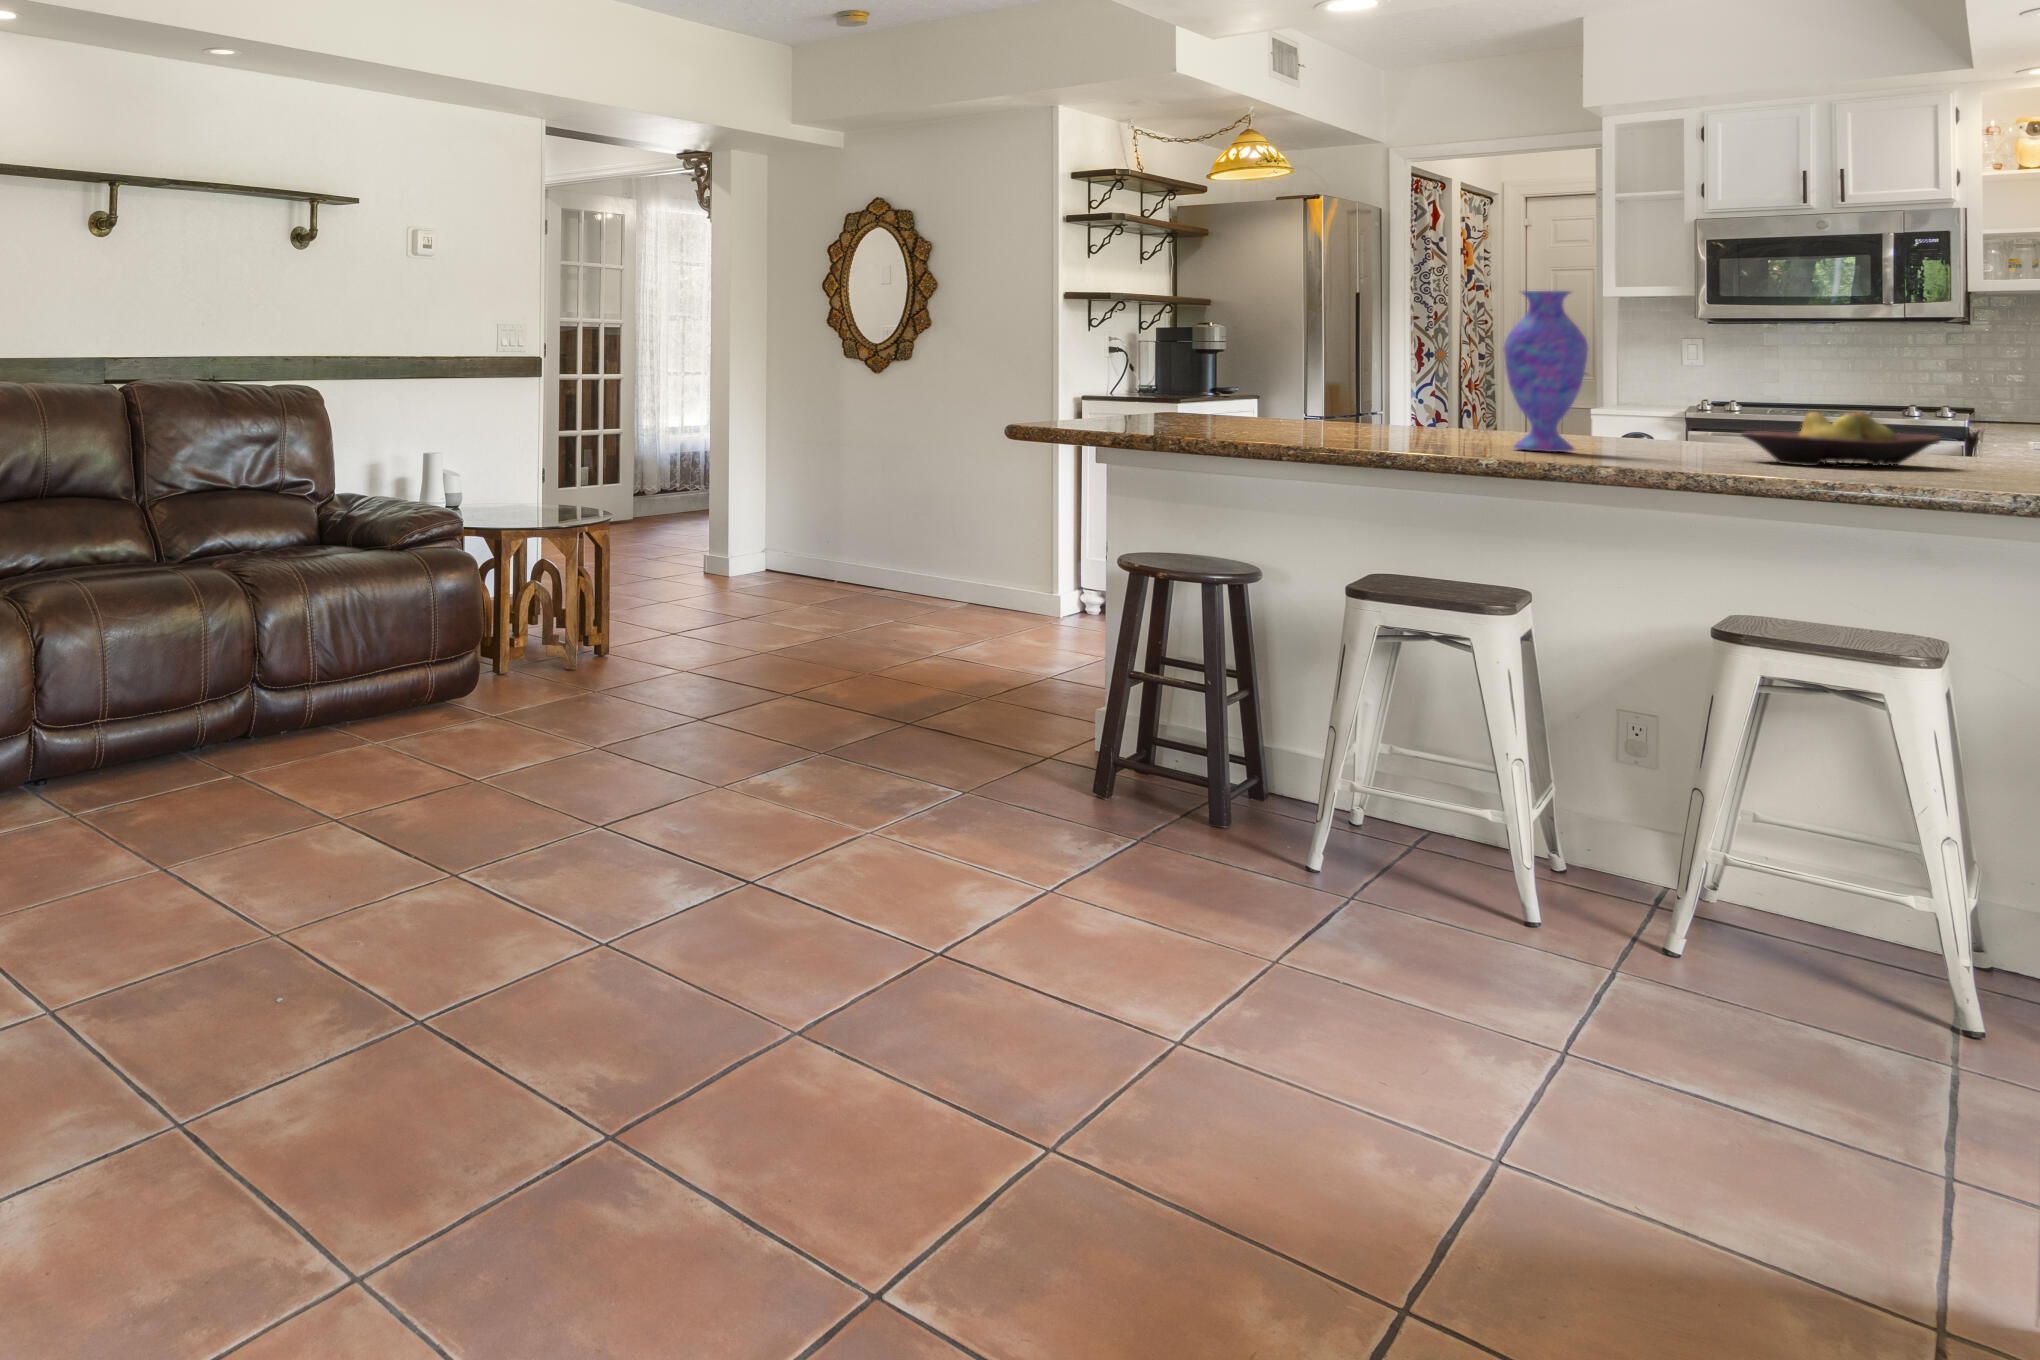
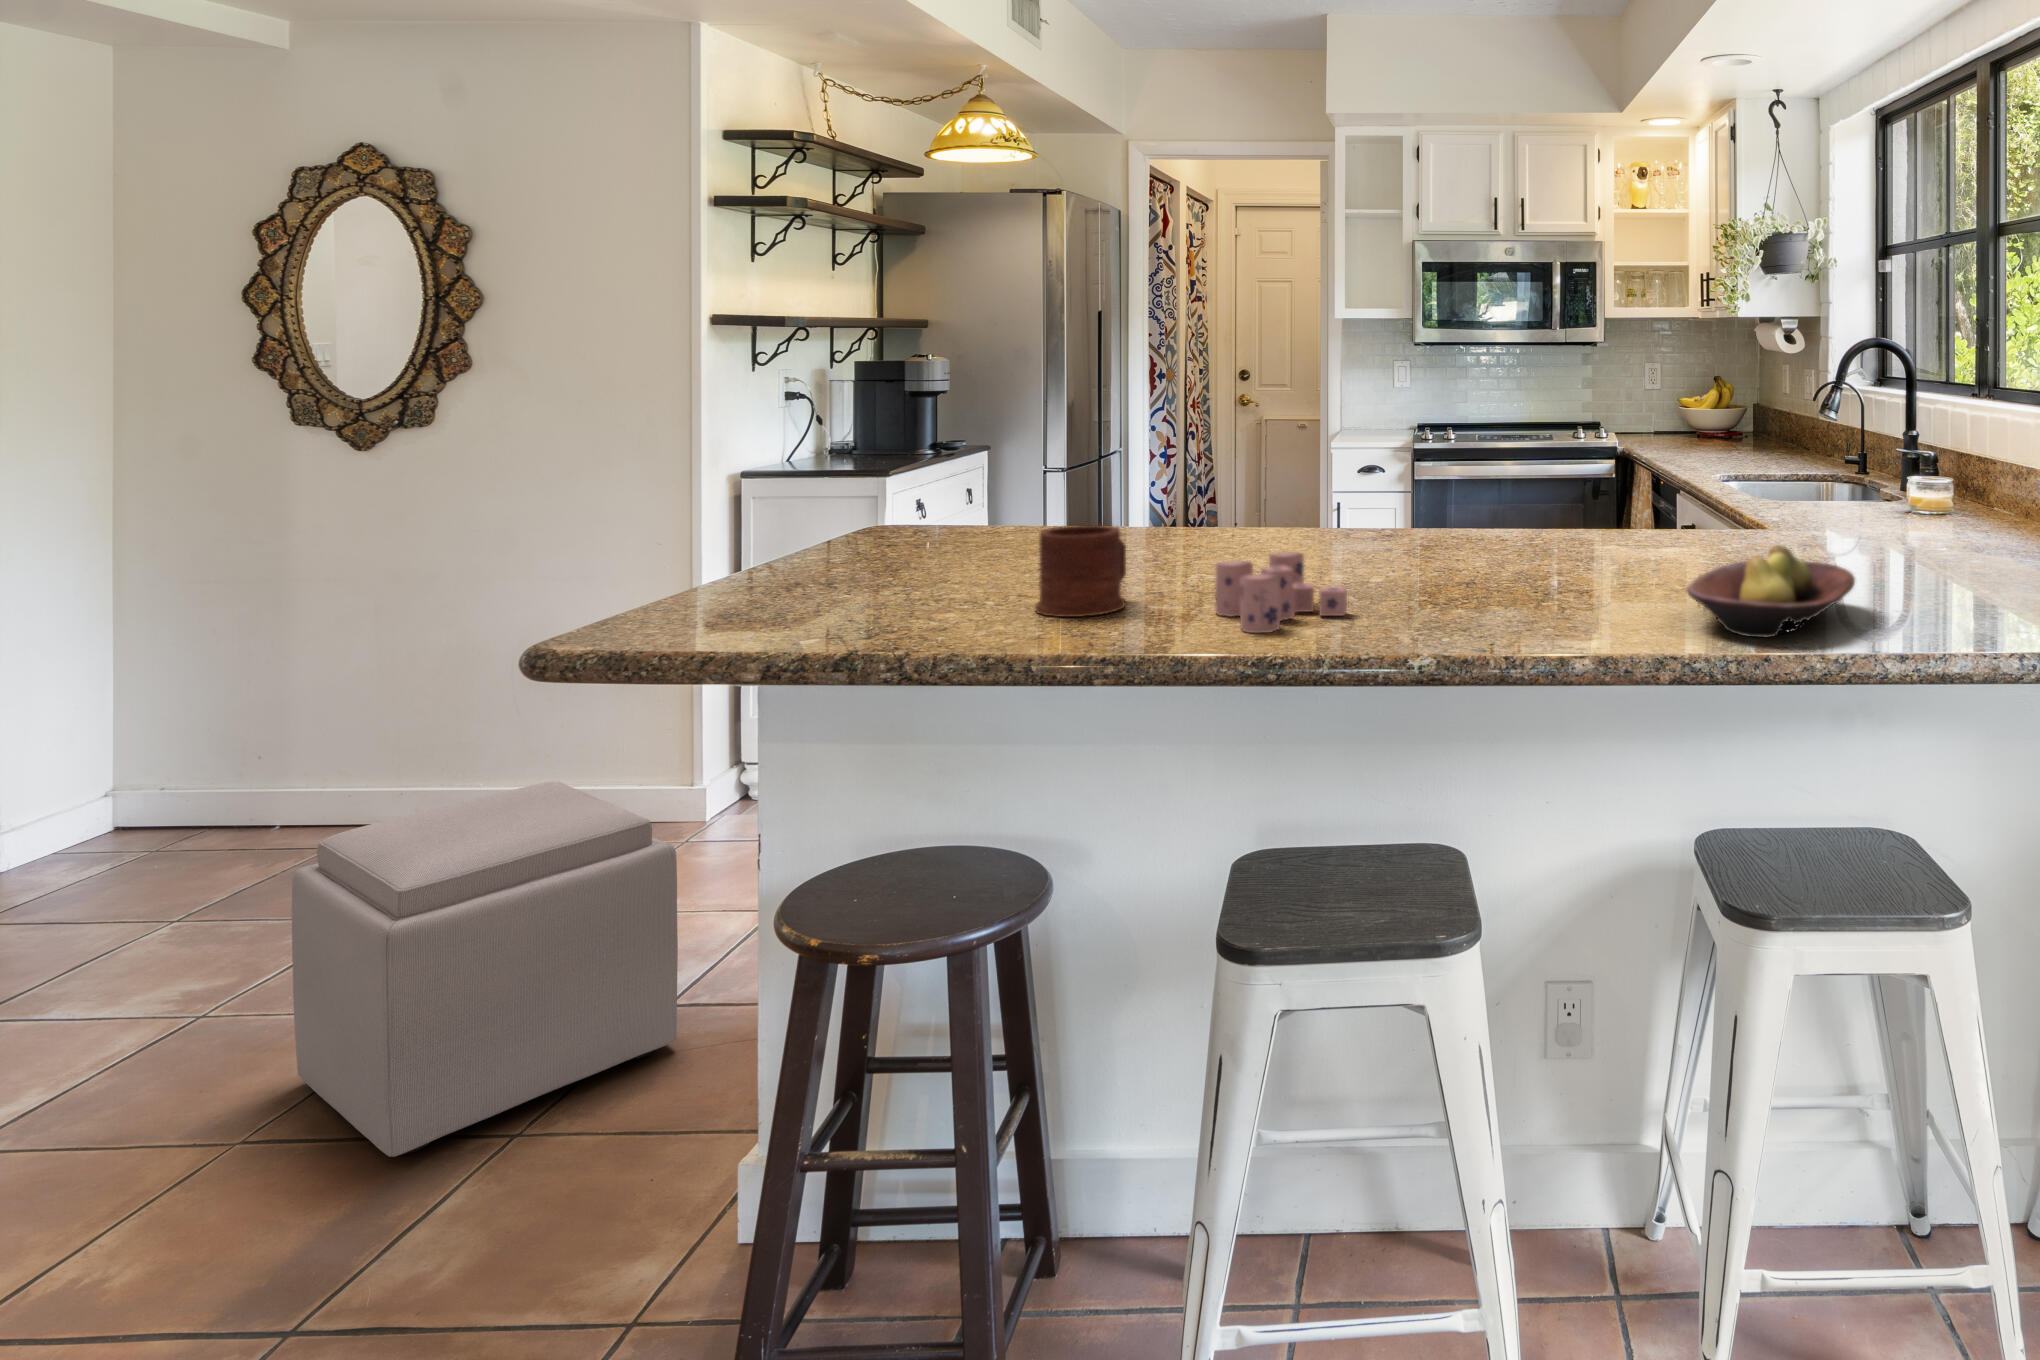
vase: present [1503,291,1588,452] -> none [1421,392,1531,652]
mug: none [1258,385,1319,433] -> present [1035,525,1126,617]
candle: none [1374,407,1469,442] -> present [1215,552,1347,633]
ottoman: none [877,539,1053,691] -> present [292,781,678,1157]

